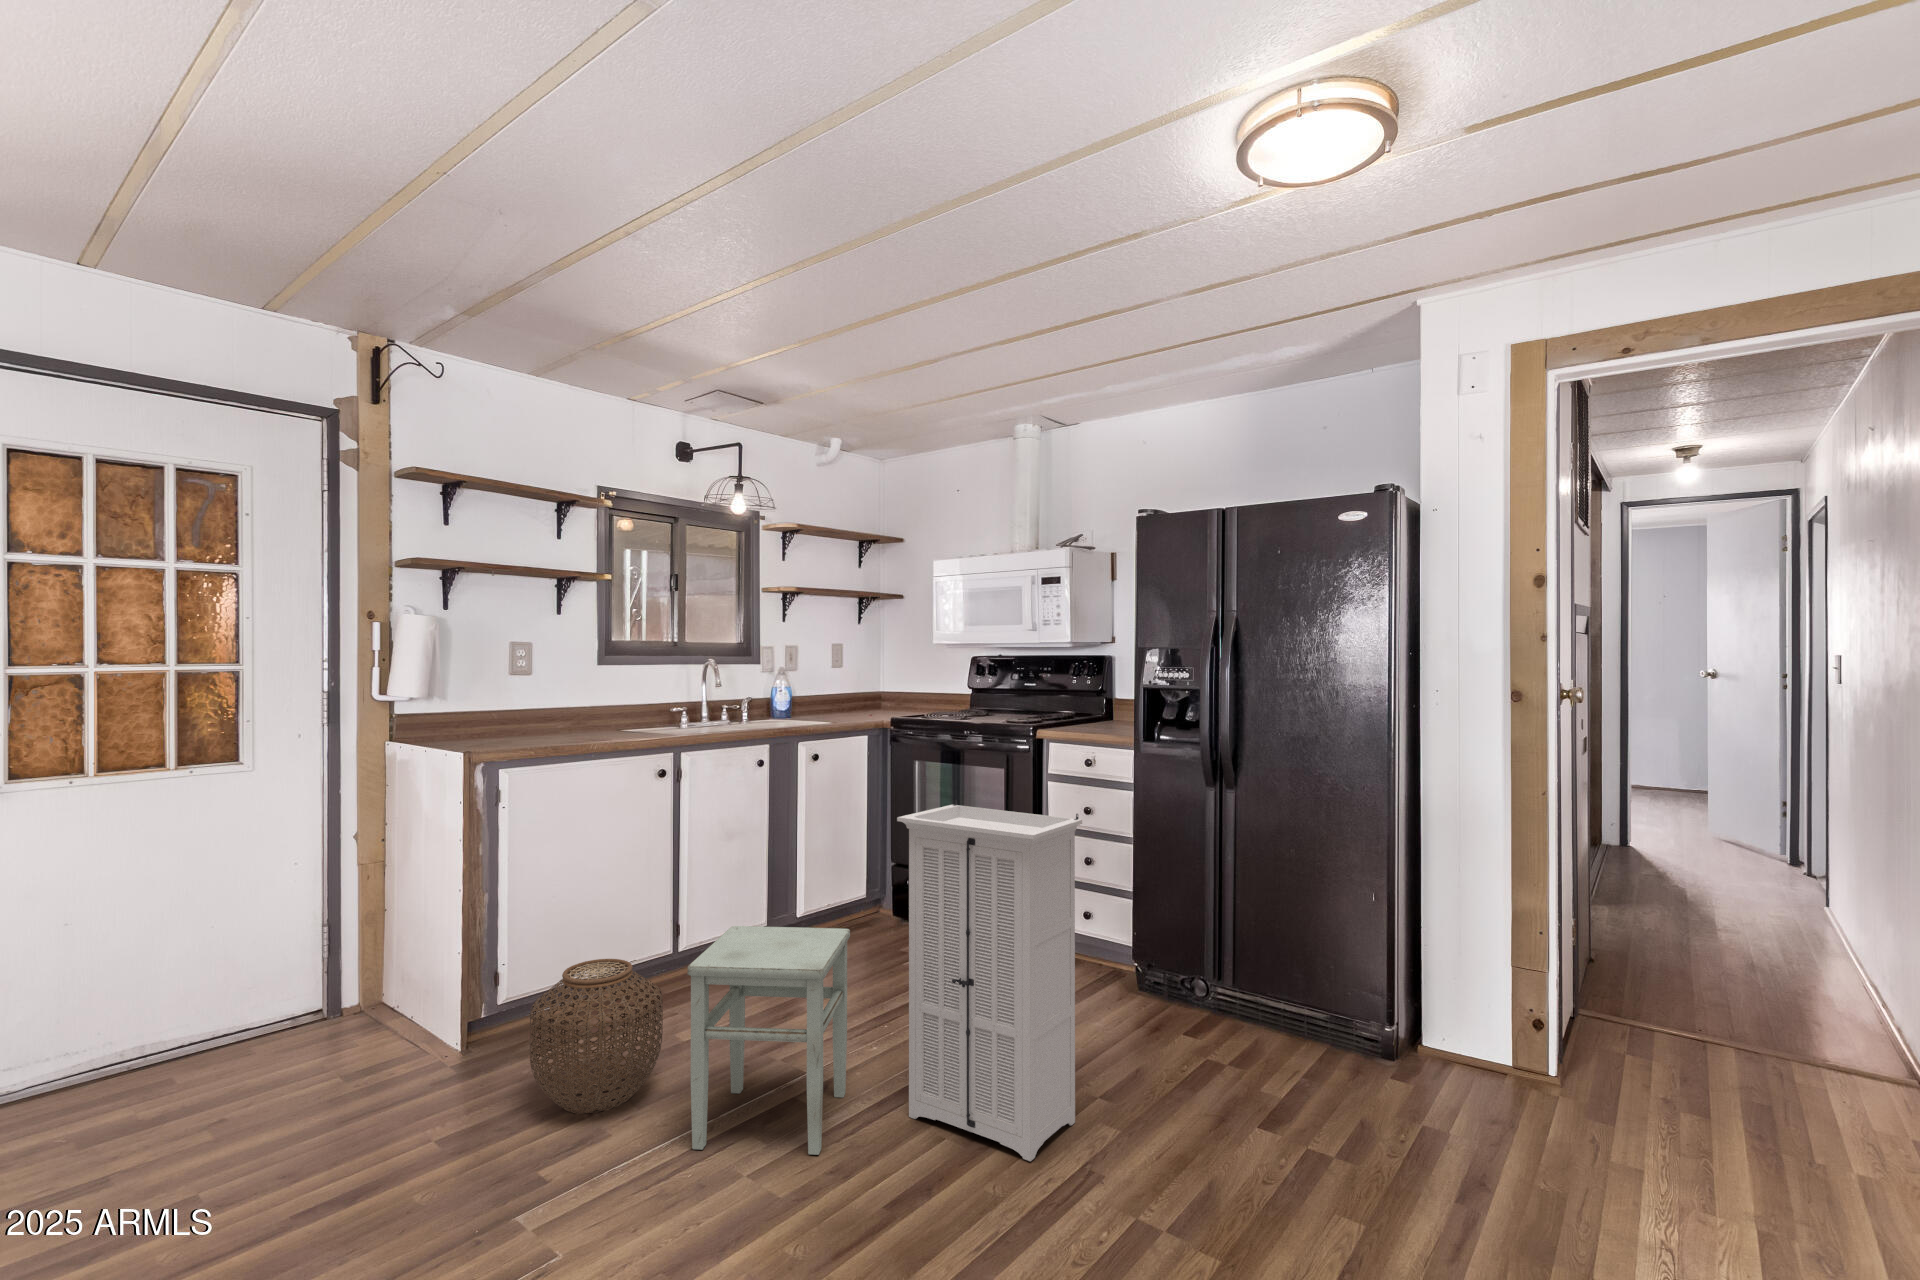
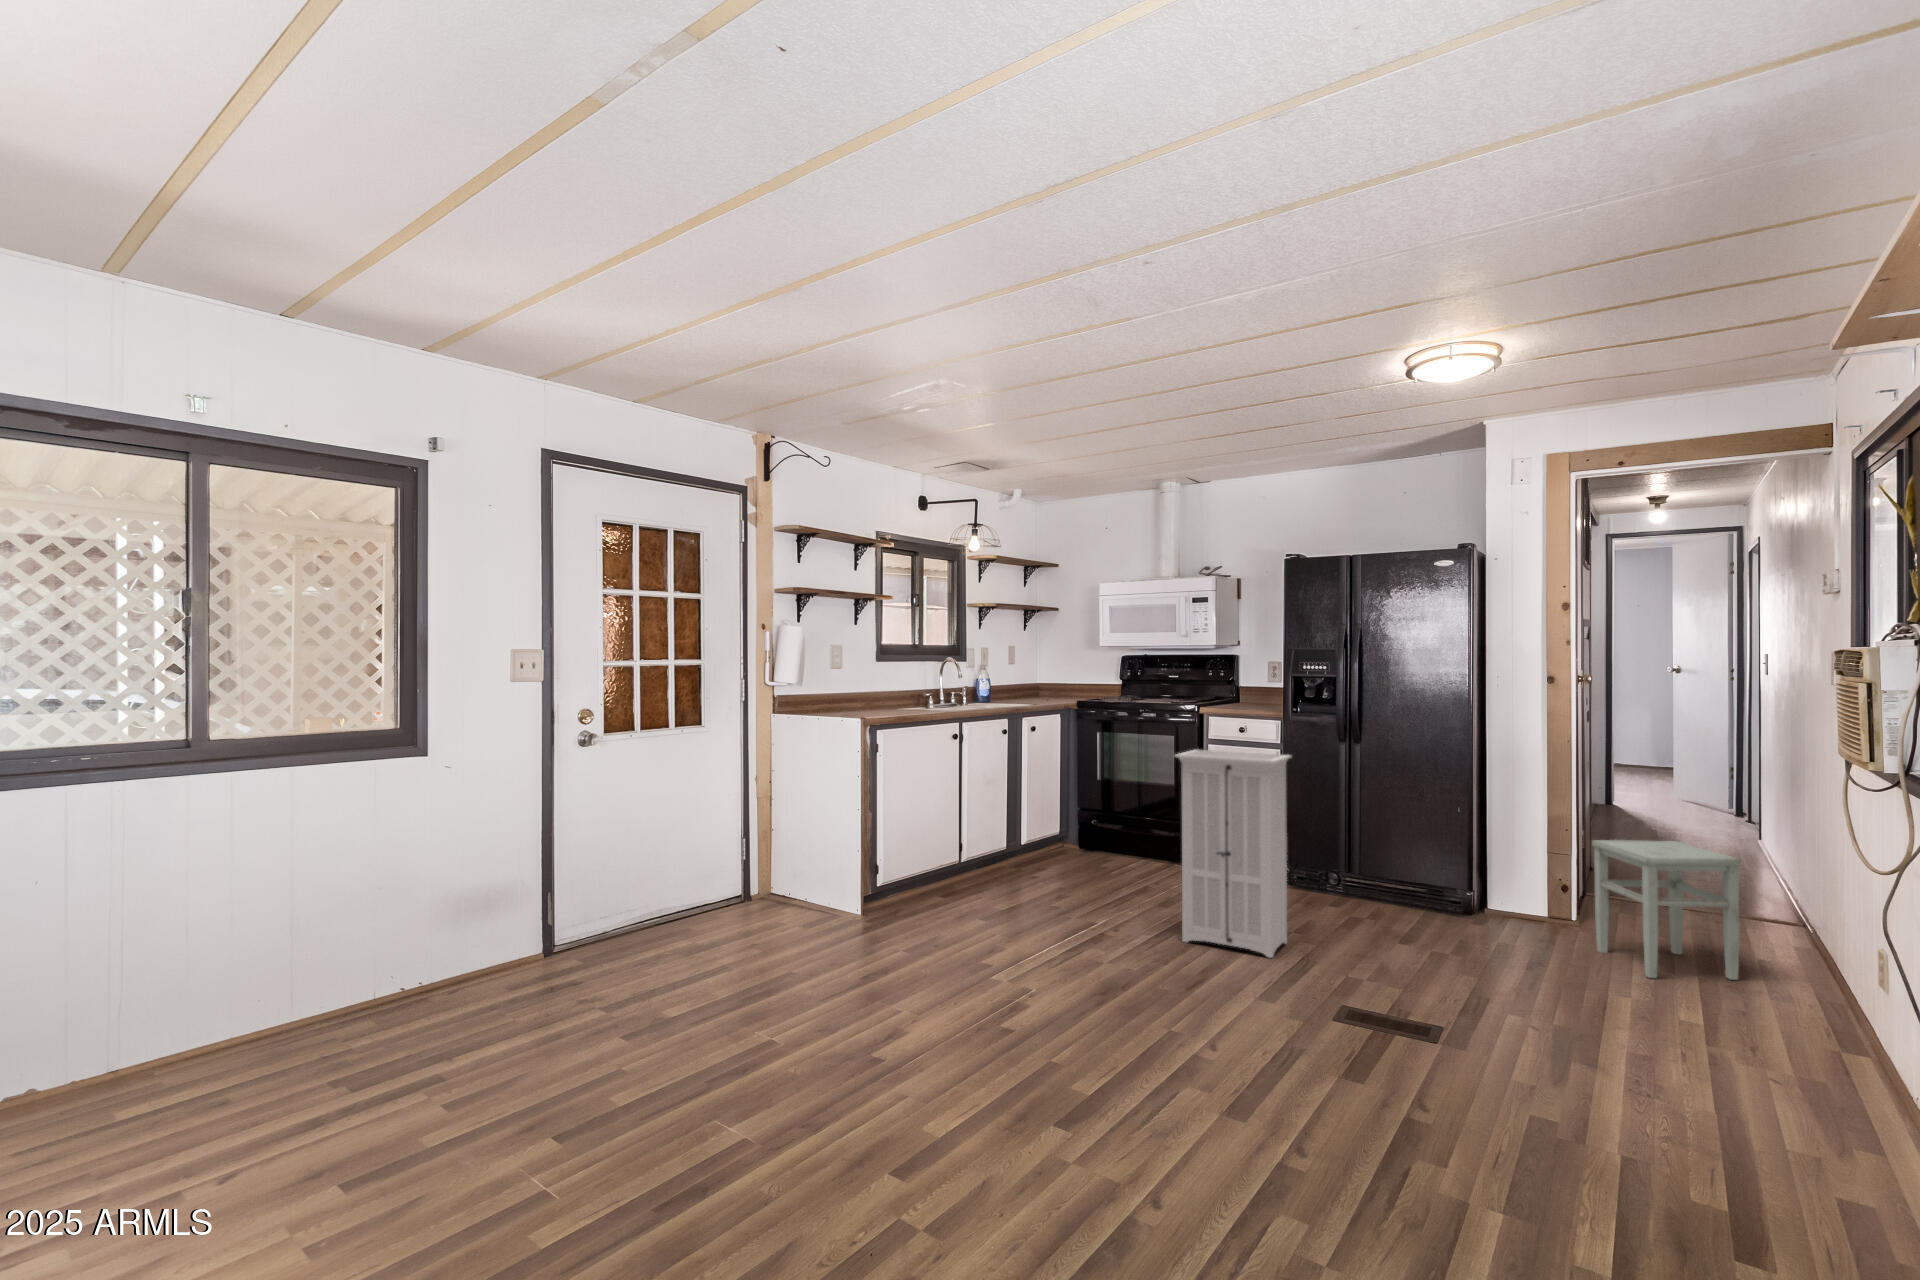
stool: present [688,926,850,1155] -> present [1592,840,1741,980]
woven basket: present [530,959,663,1113] -> none [938,849,1017,941]

